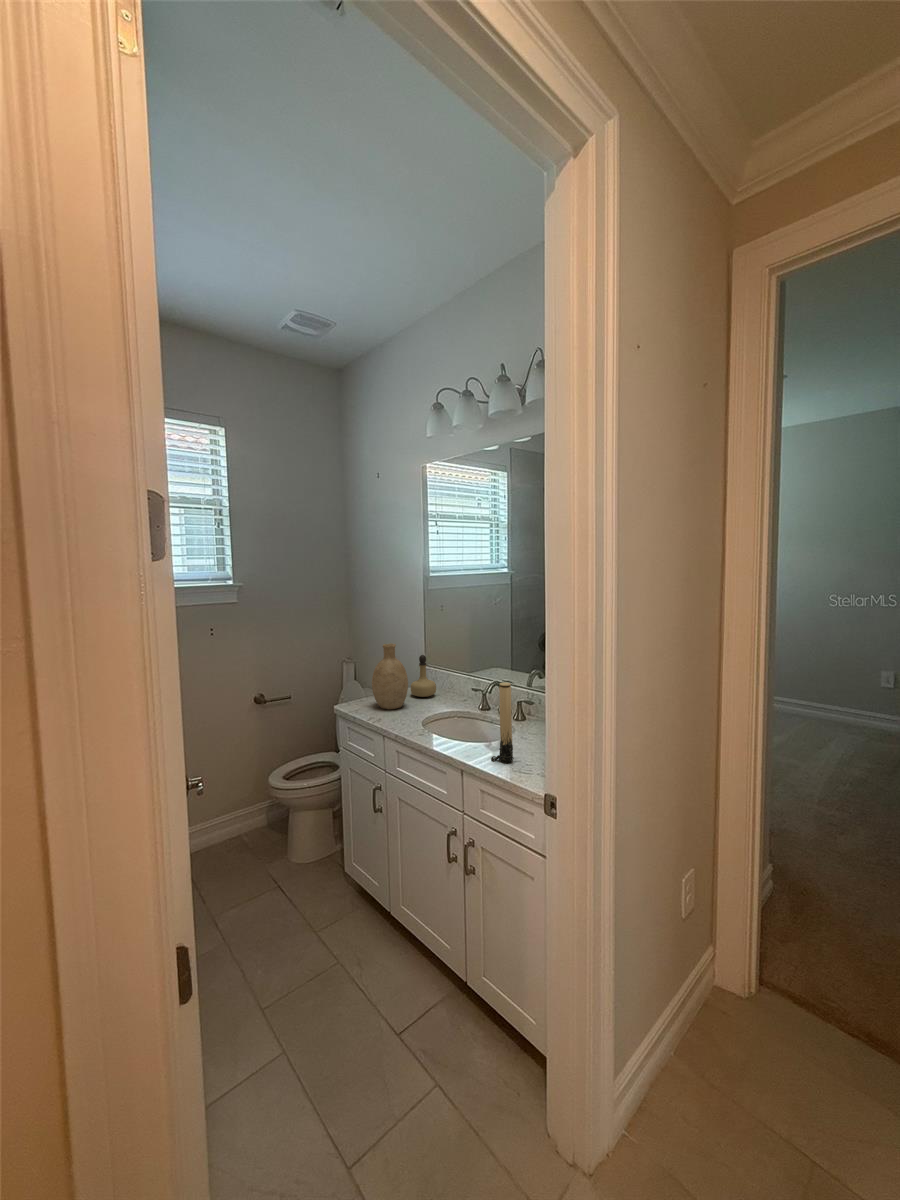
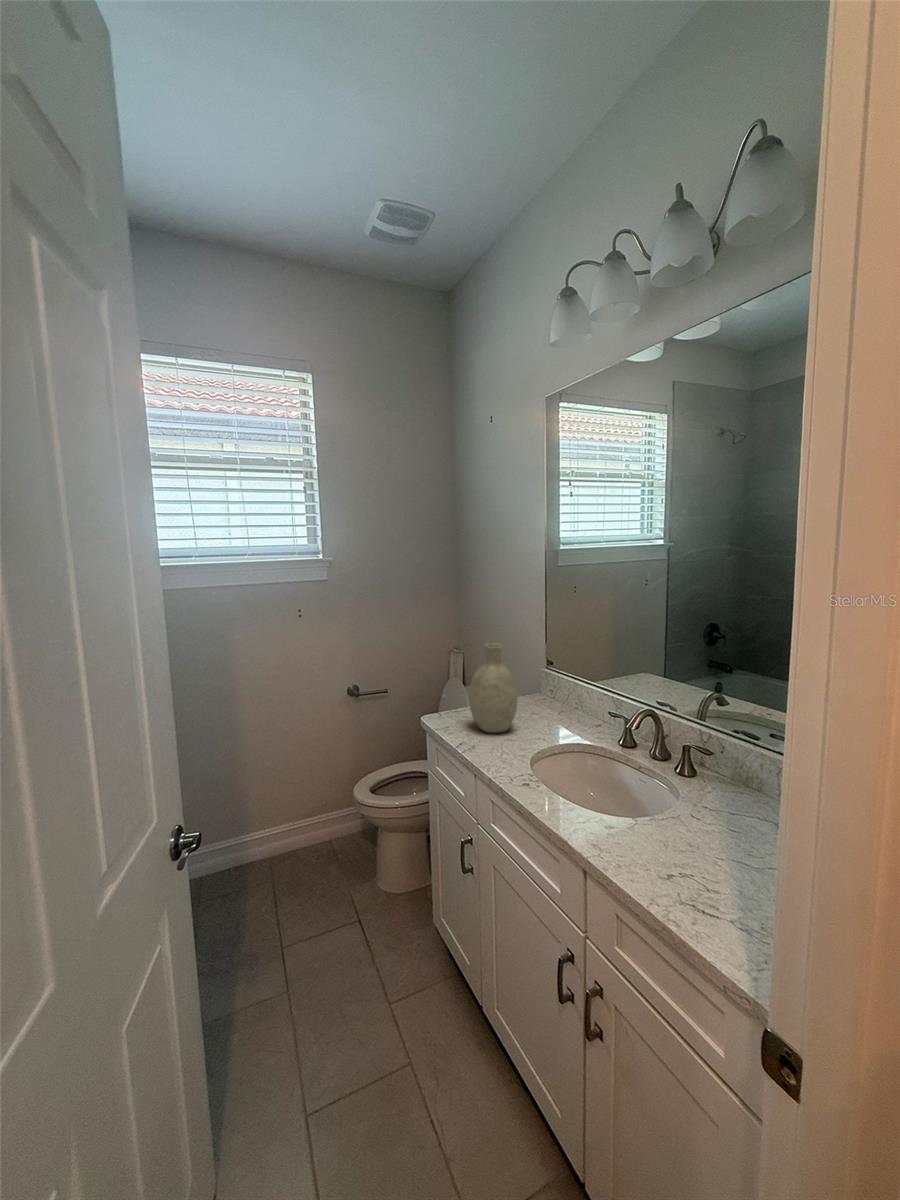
perfume bottle: present [411,655,436,697] -> none [523,659,558,716]
candle: present [491,682,514,763] -> none [639,734,682,872]

